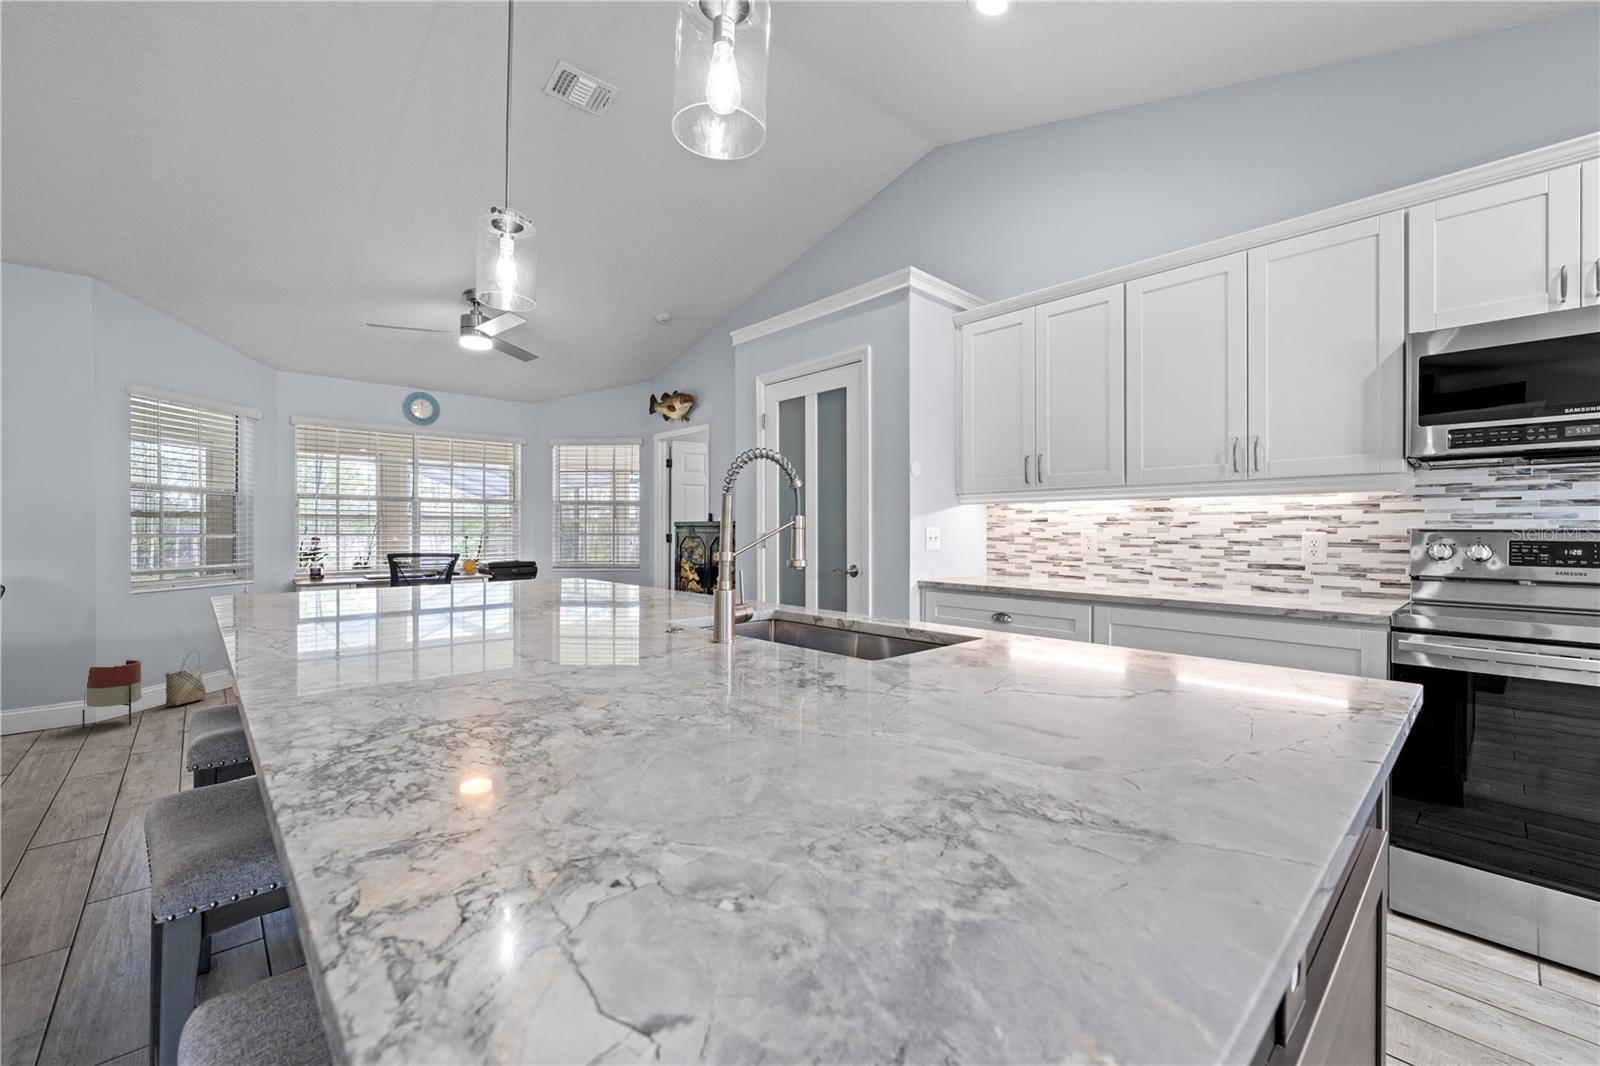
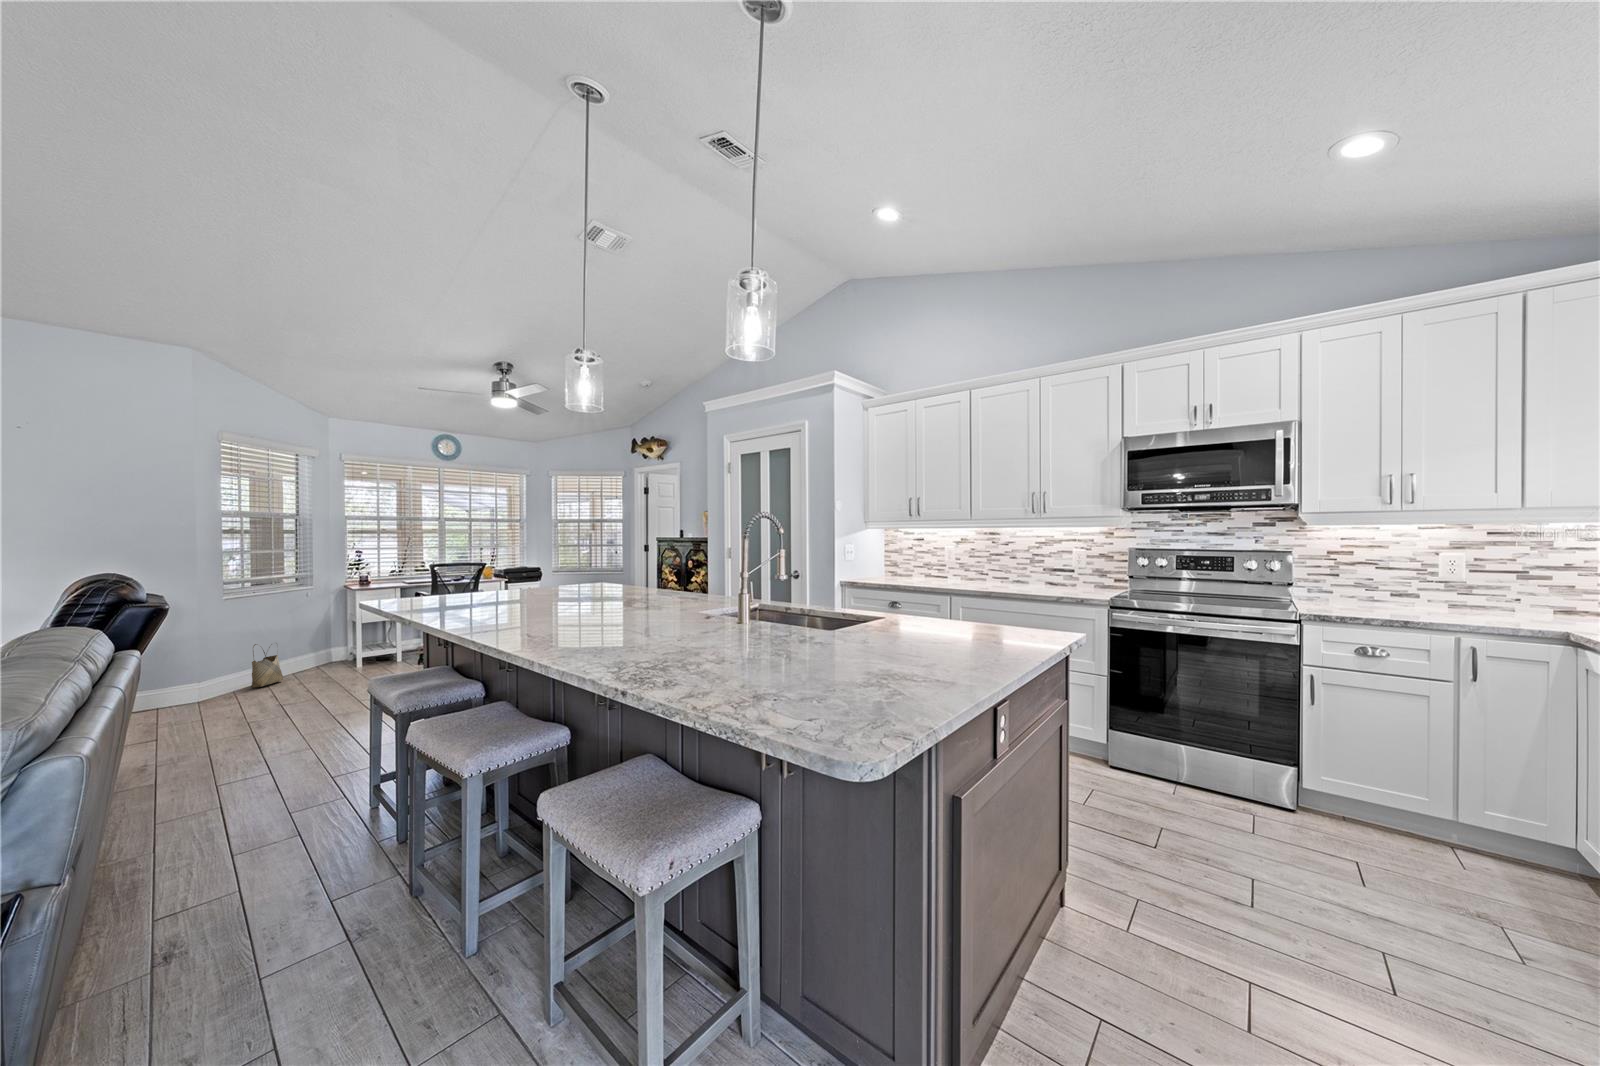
planter: present [82,660,141,728] -> none [190,652,238,706]

